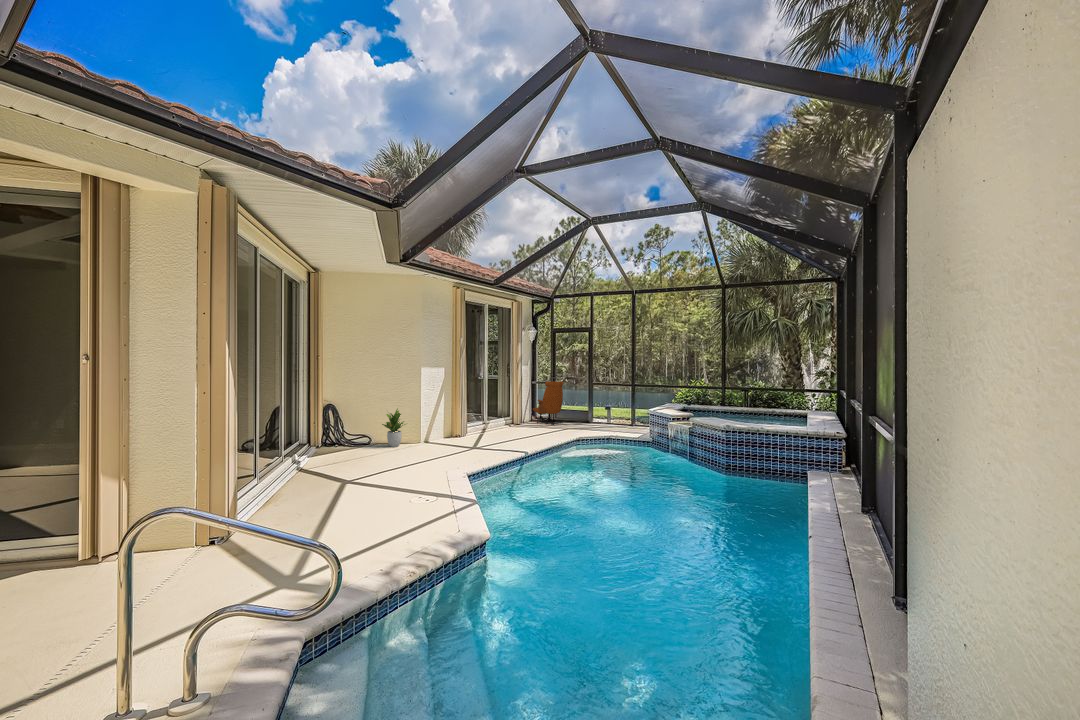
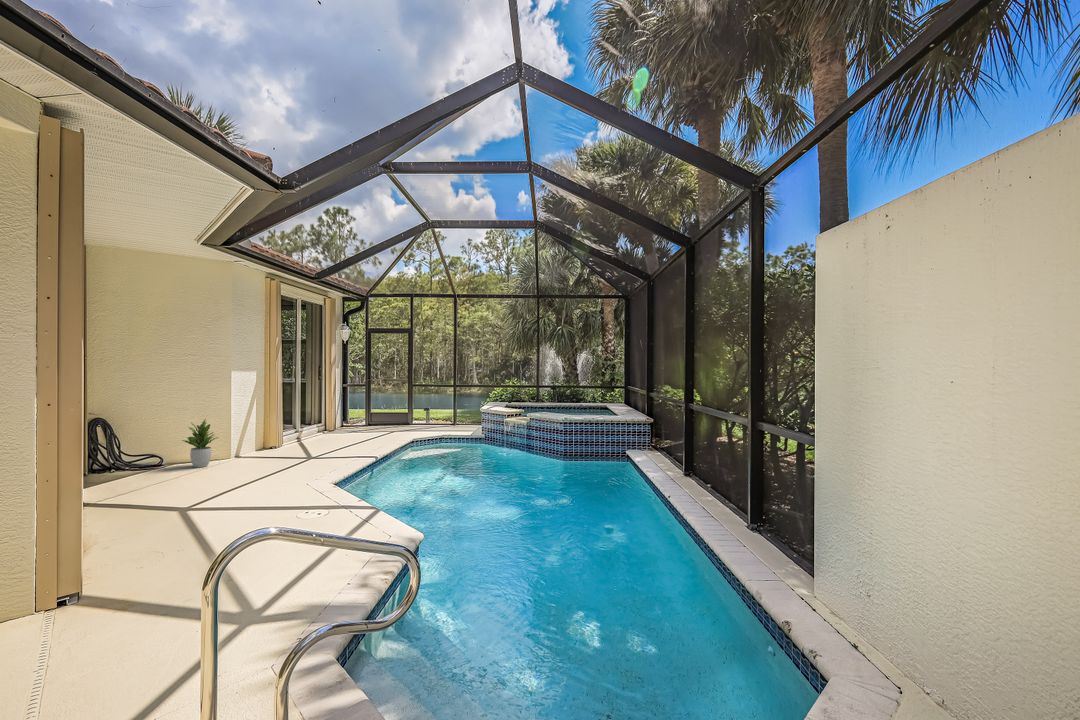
lounge chair: present [533,381,564,424] -> none [346,384,387,429]

